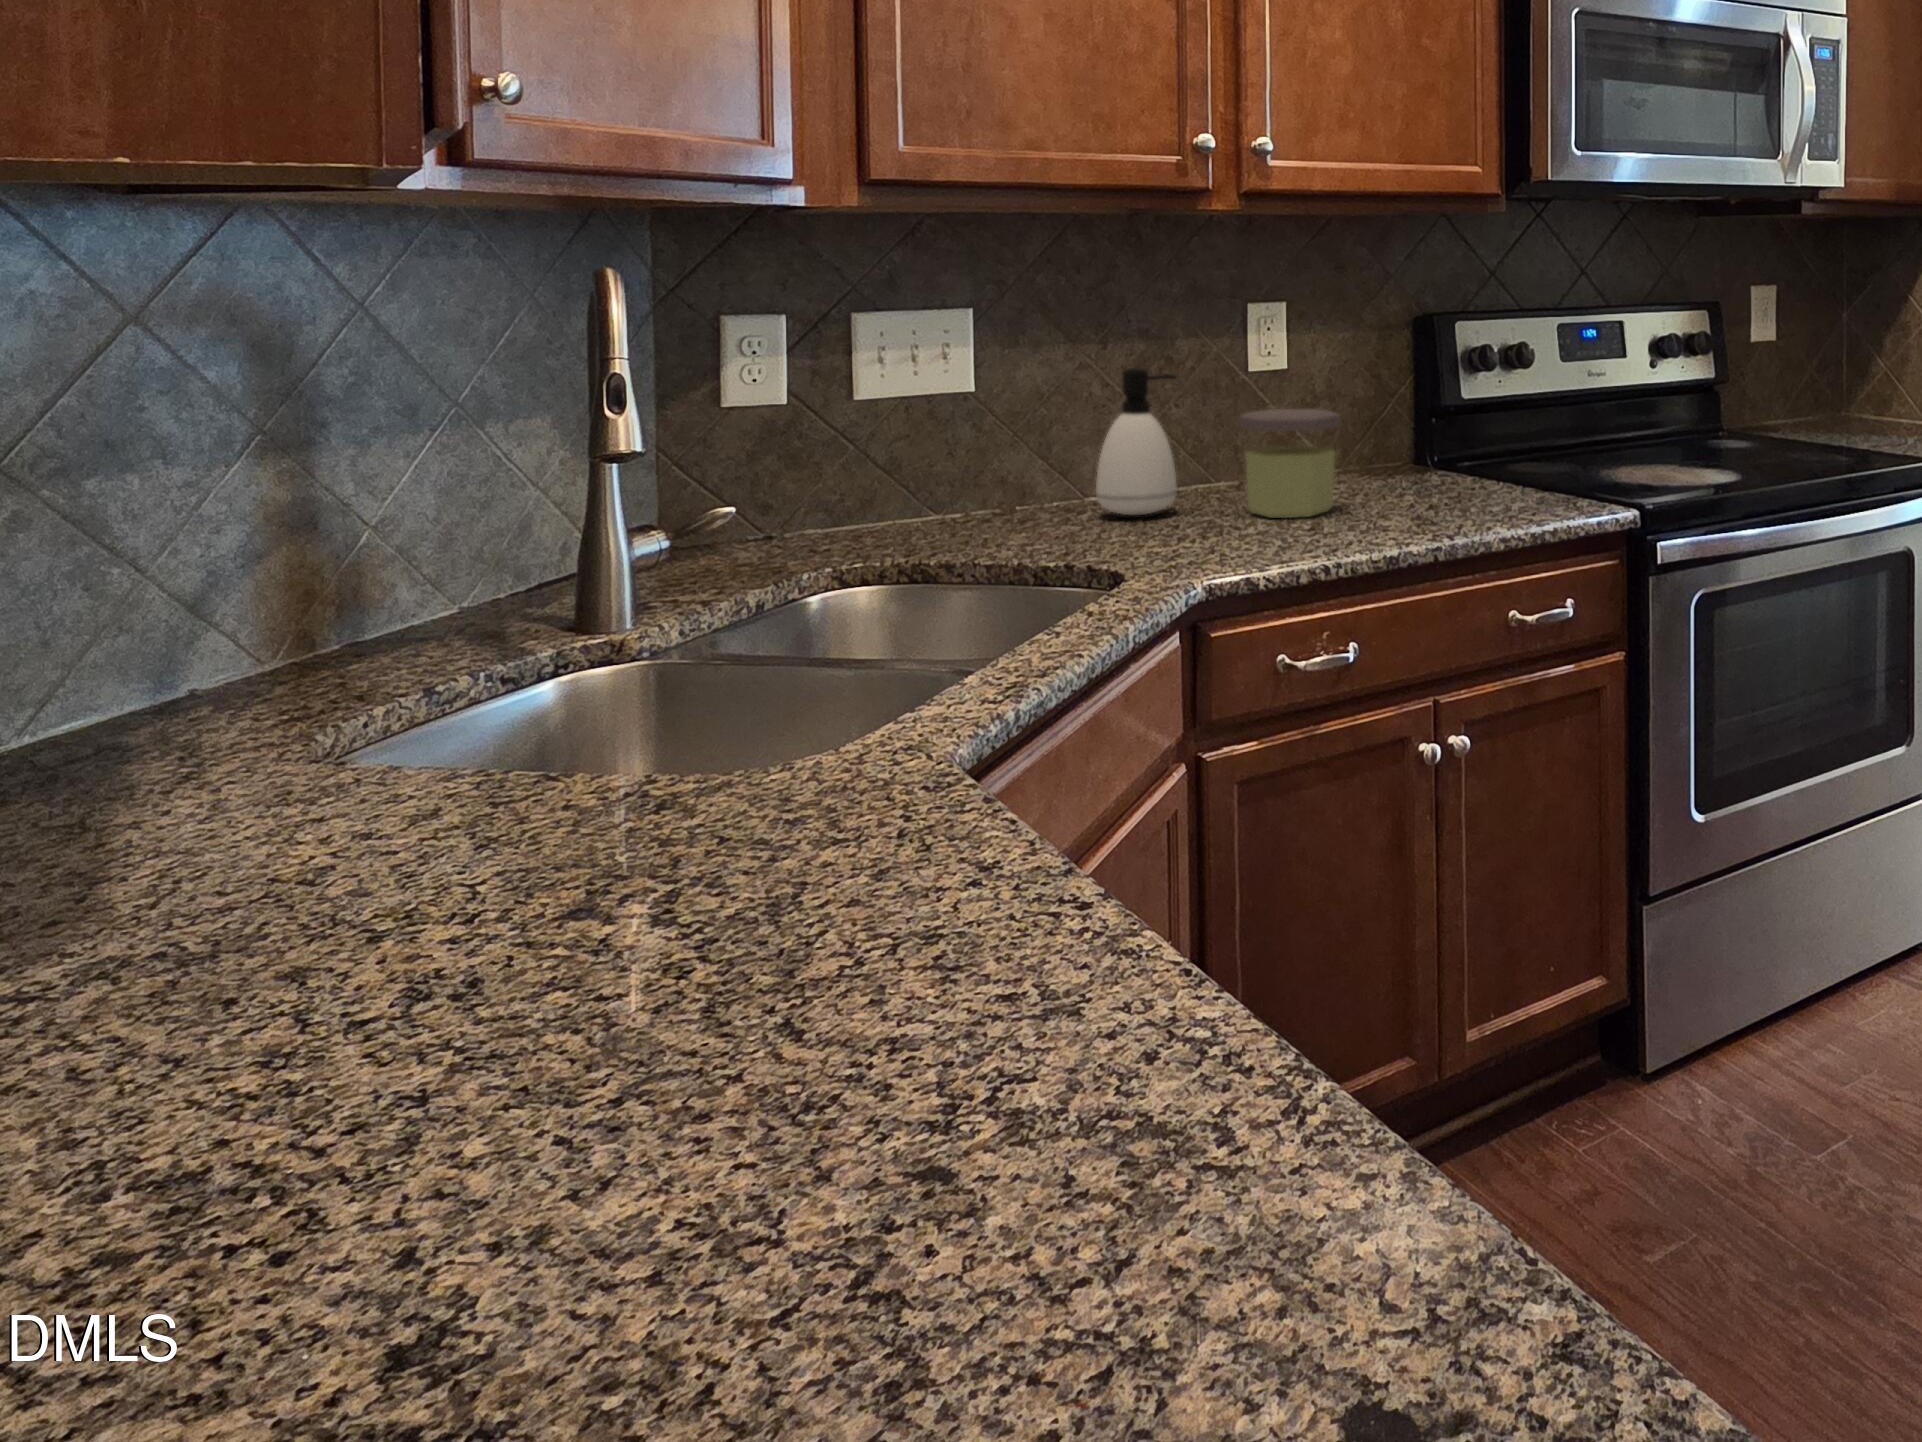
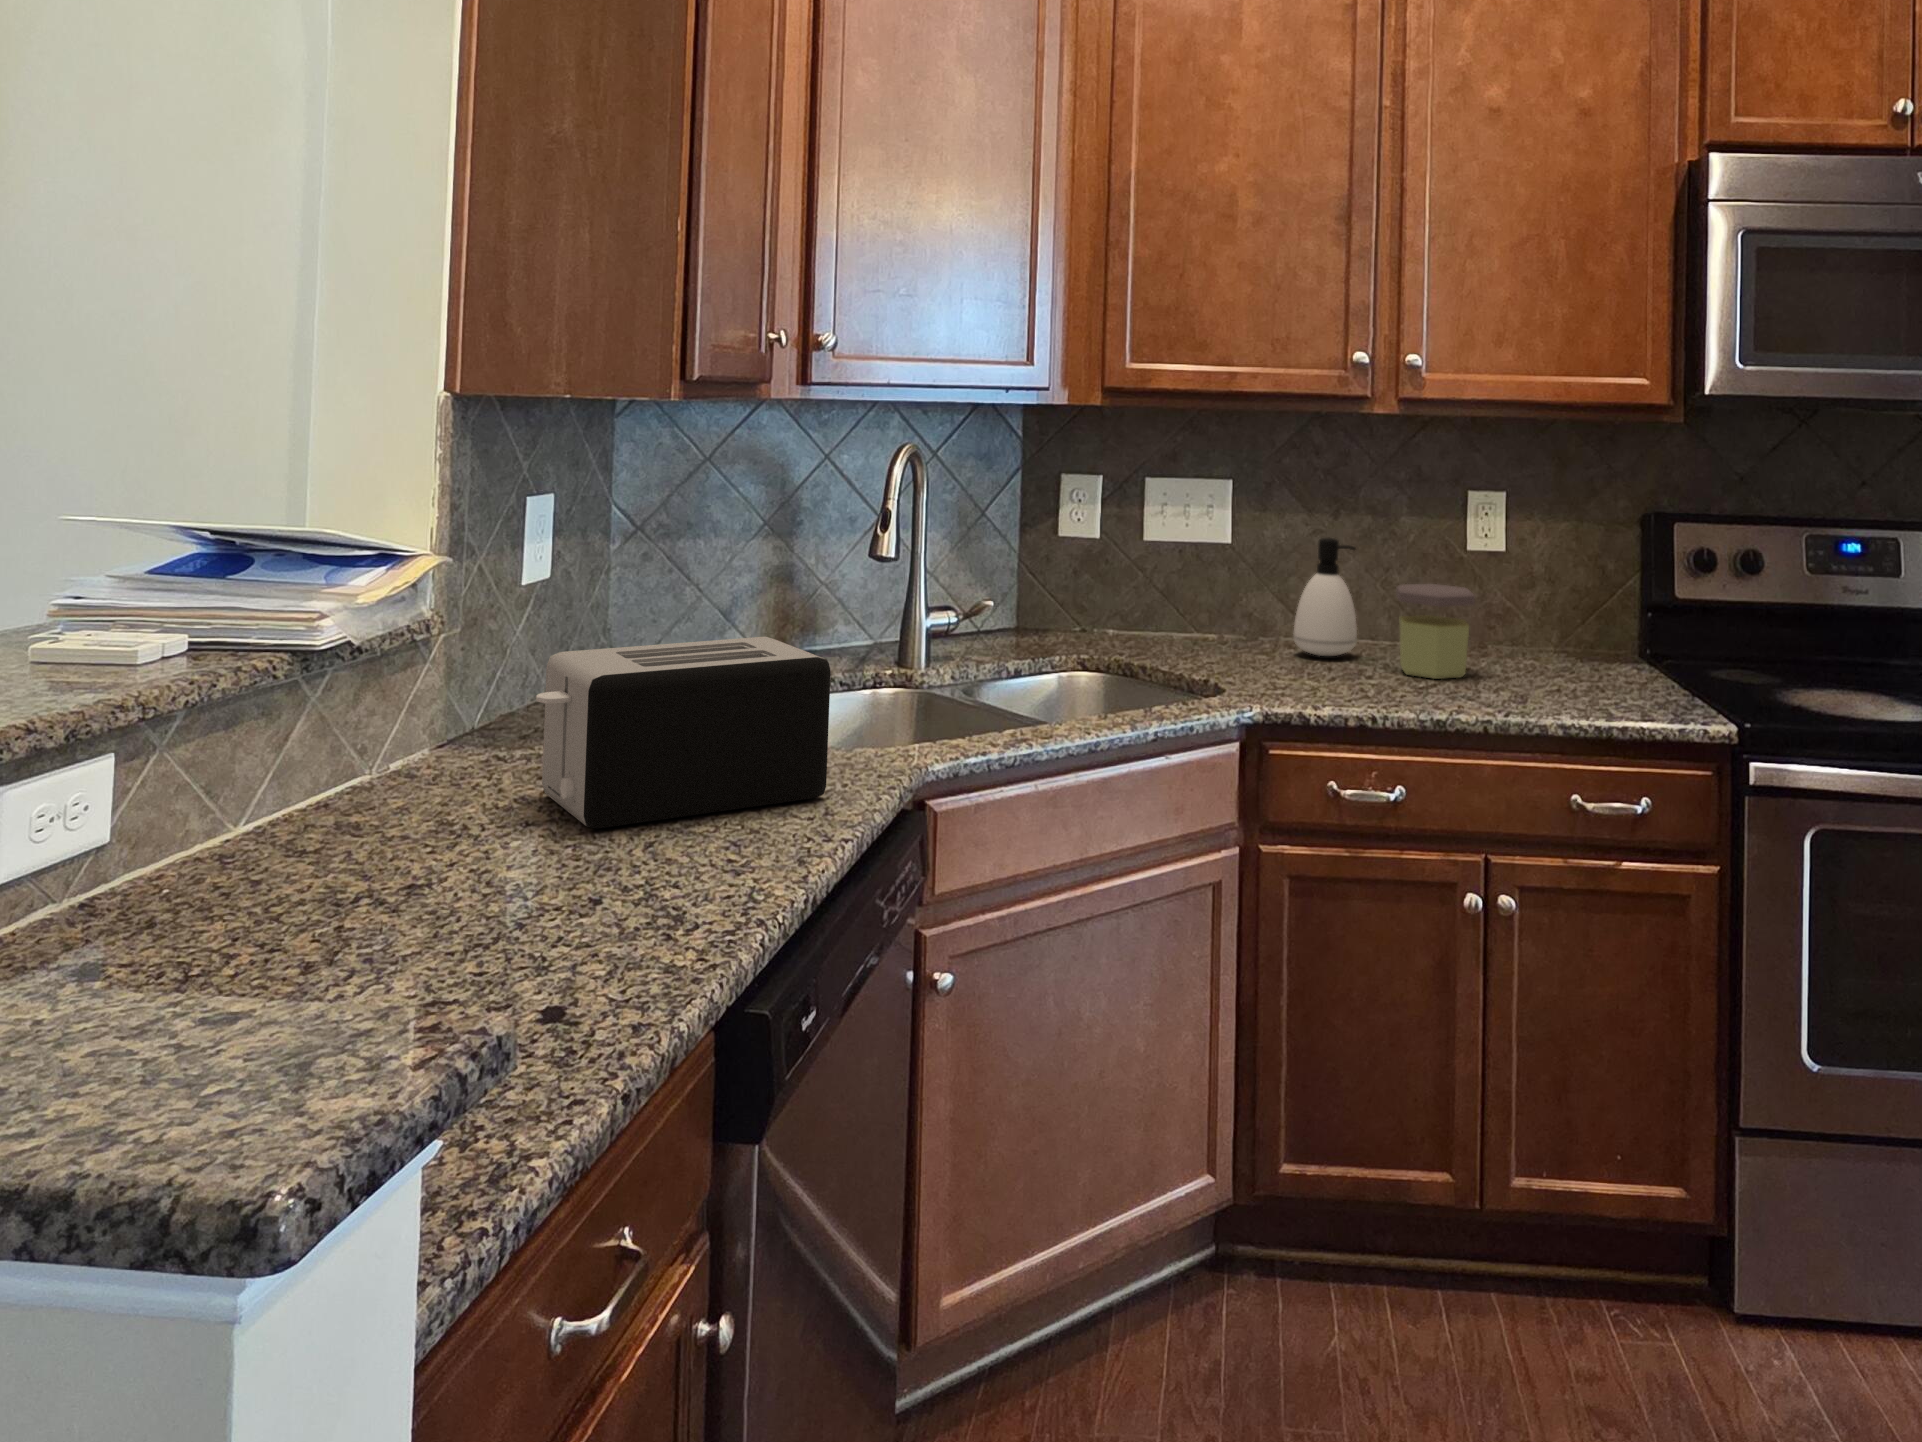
toaster: none [228,582,925,1090] -> present [536,637,831,829]

